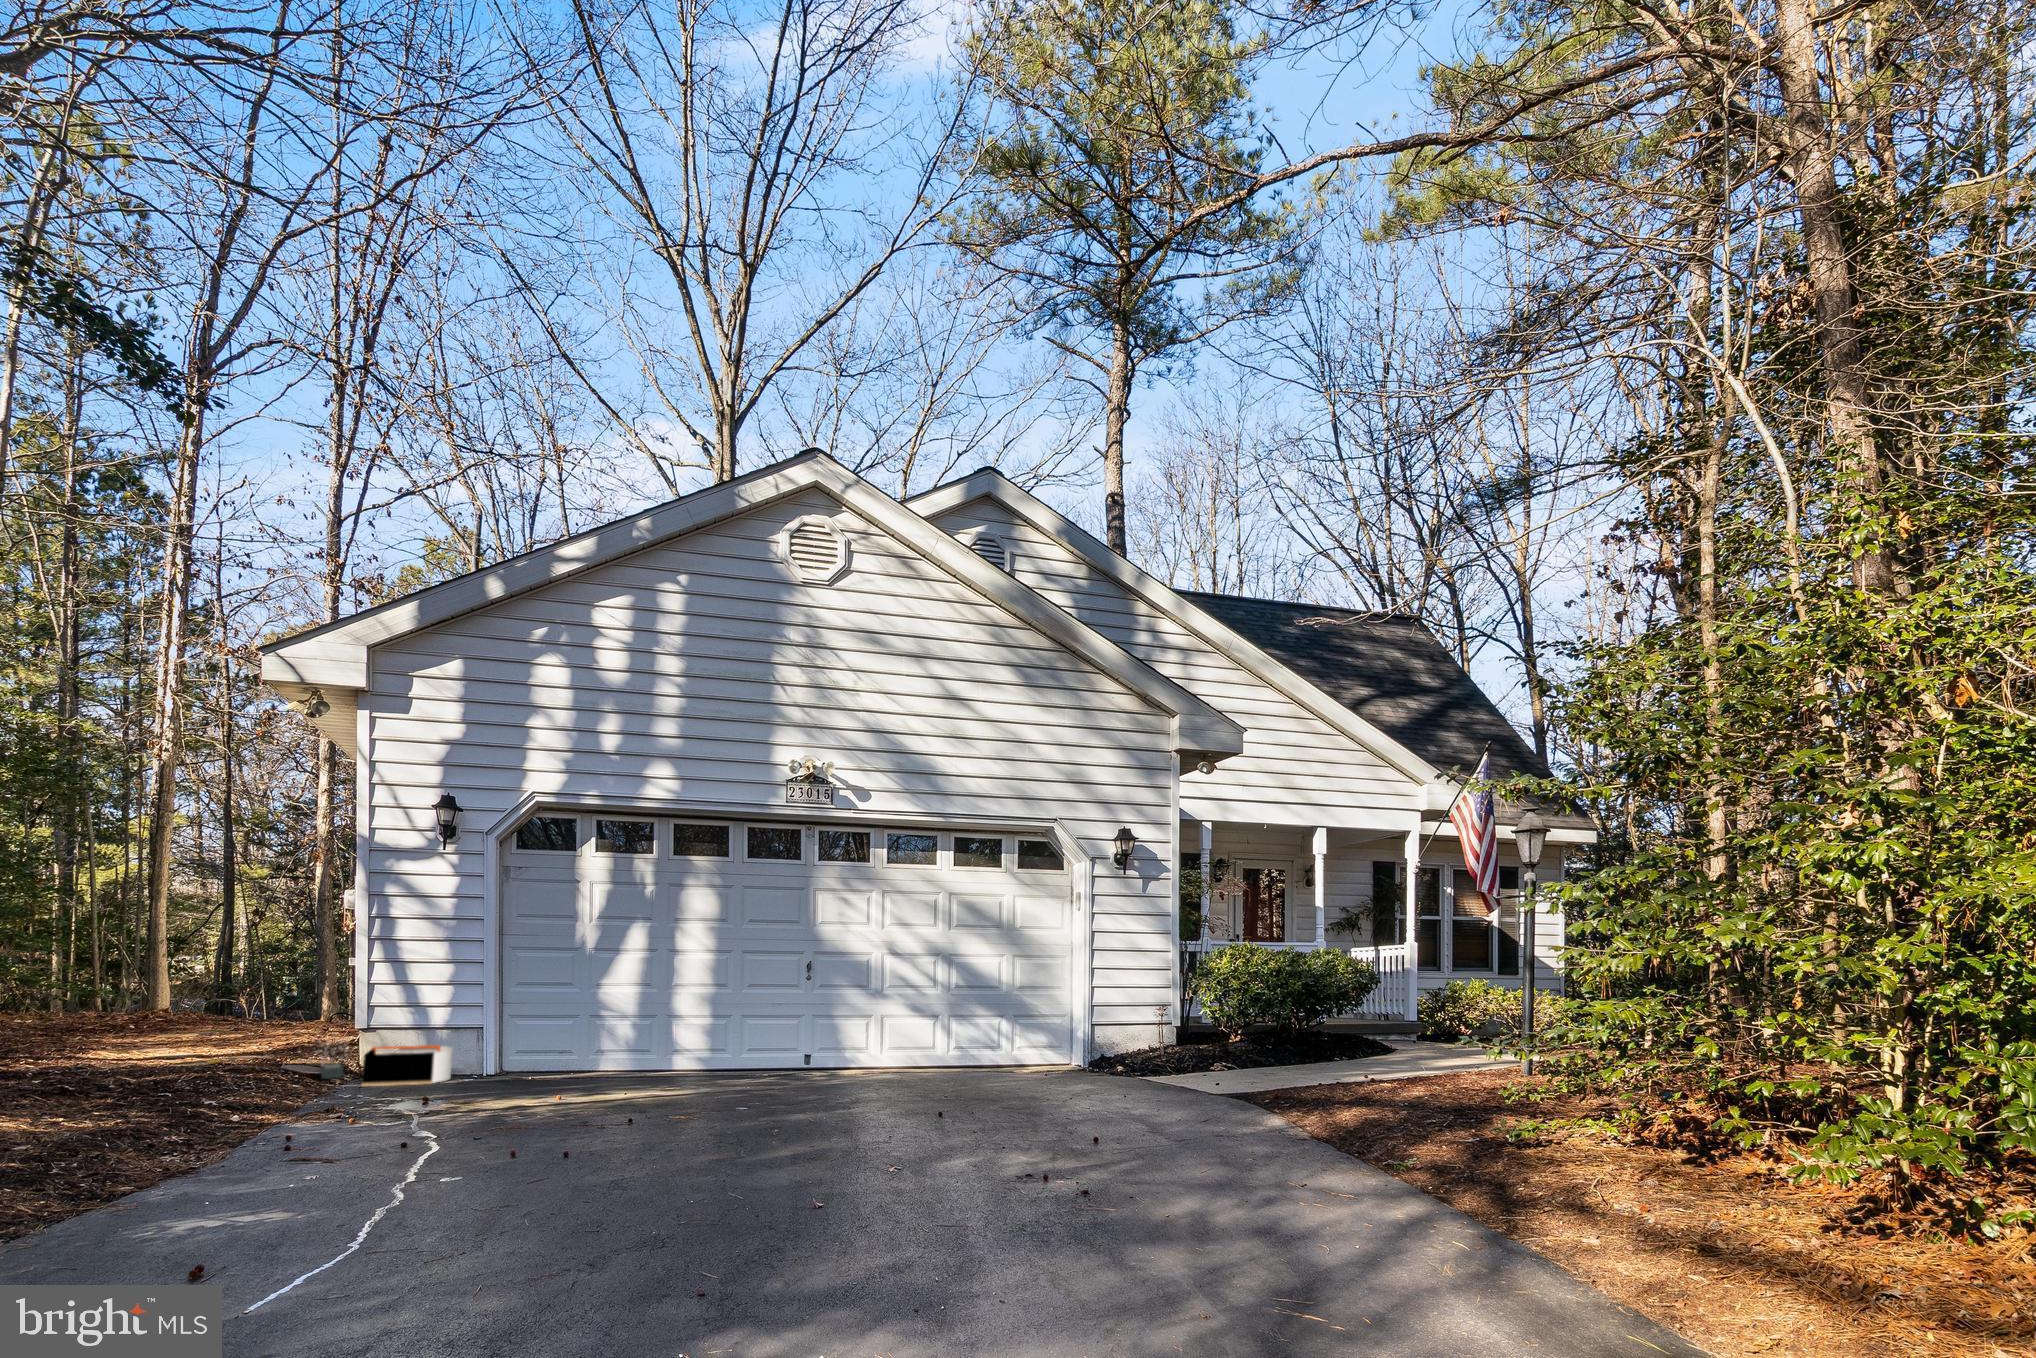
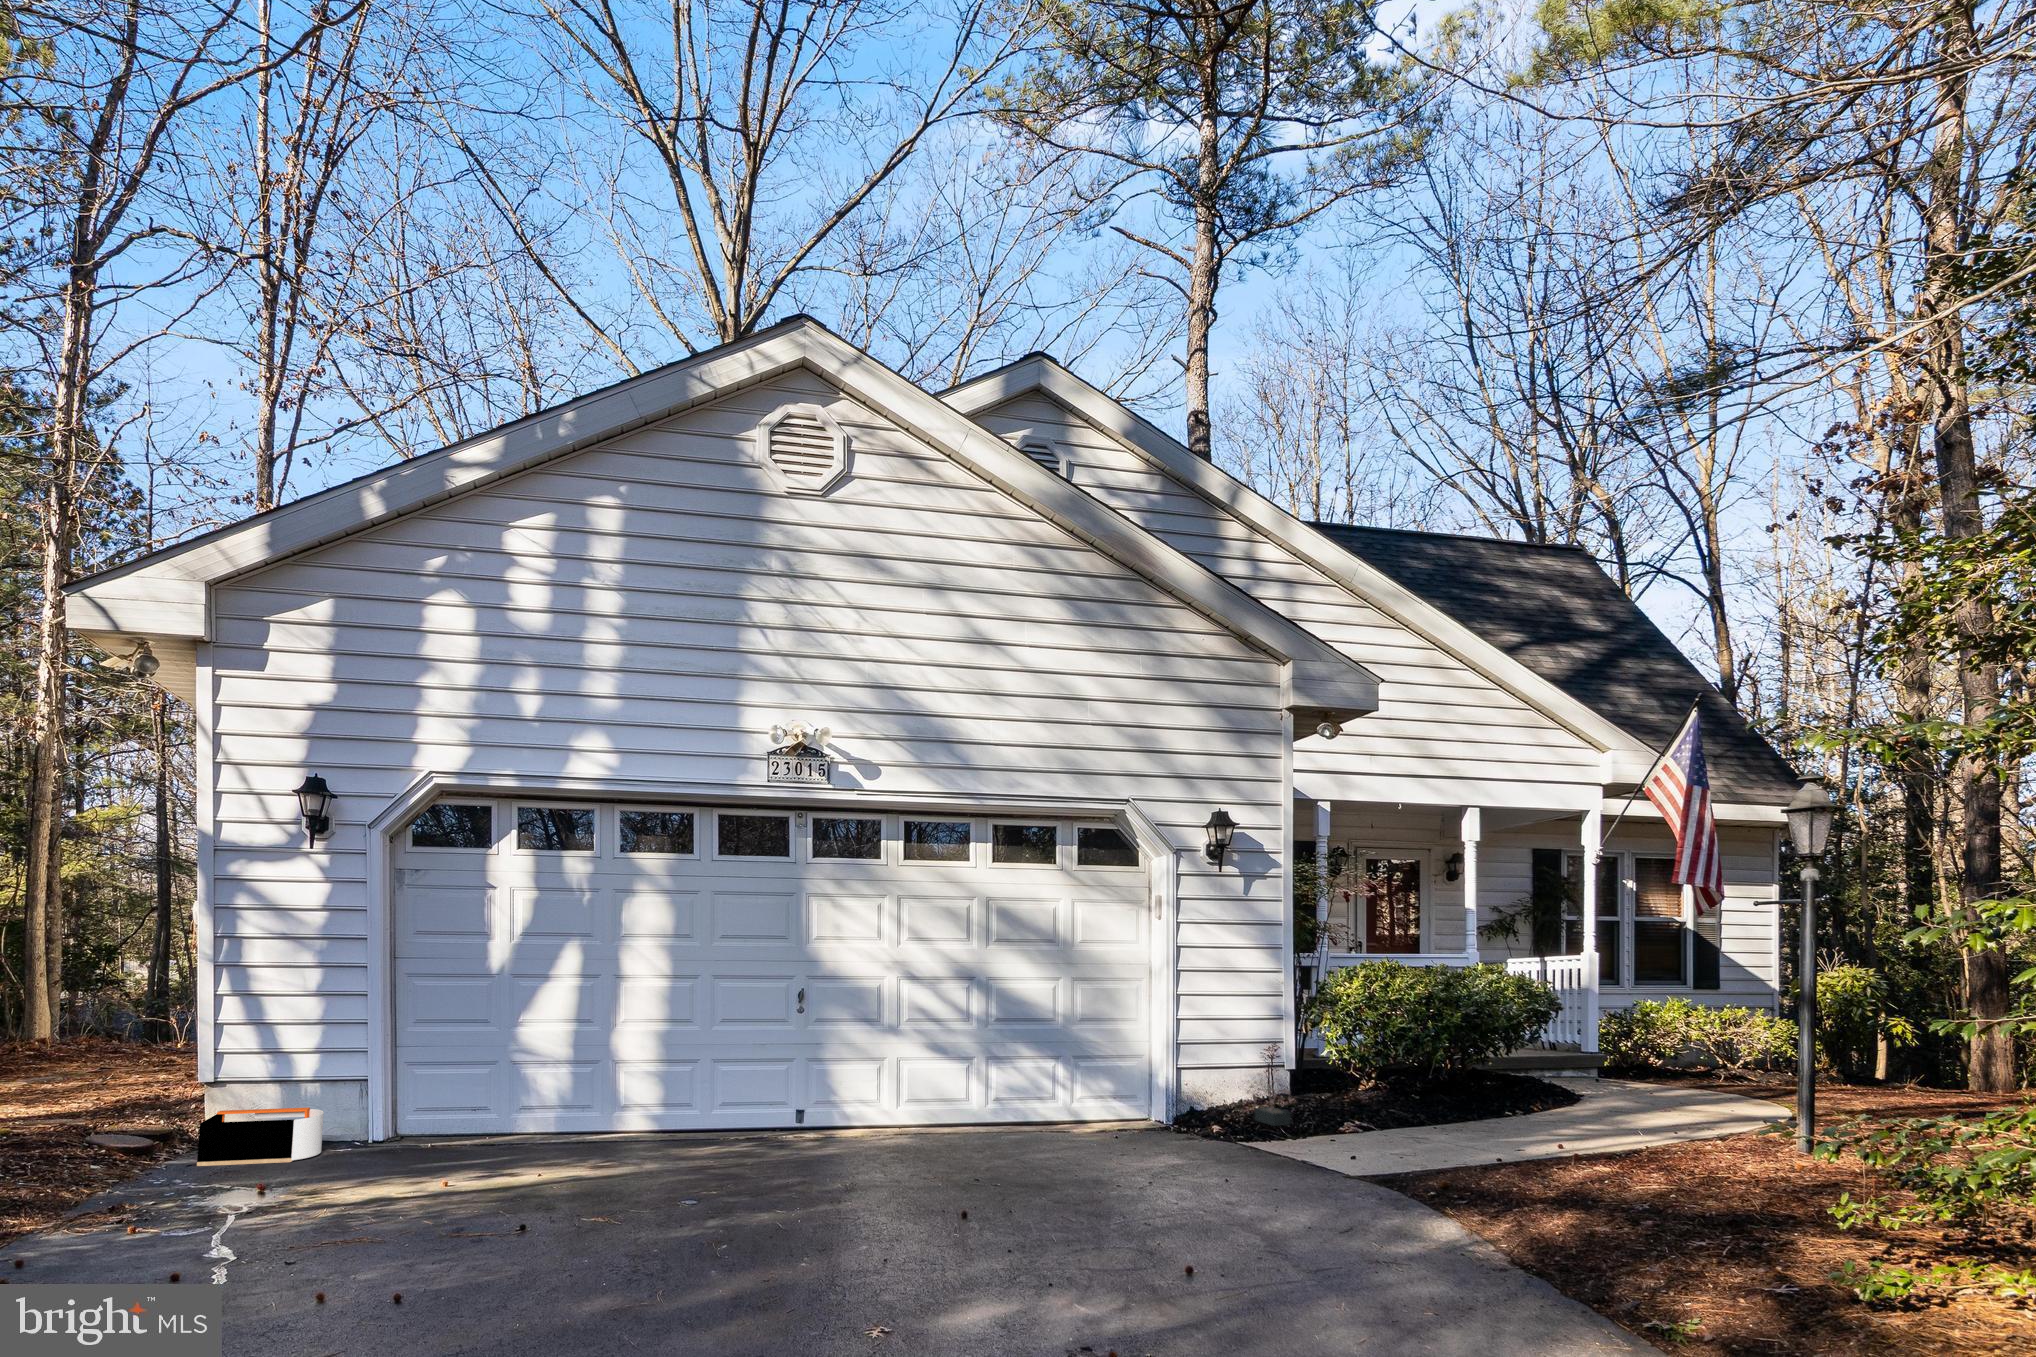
decorative plant: present [317,1035,348,1079] -> present [1247,1074,1294,1126]

